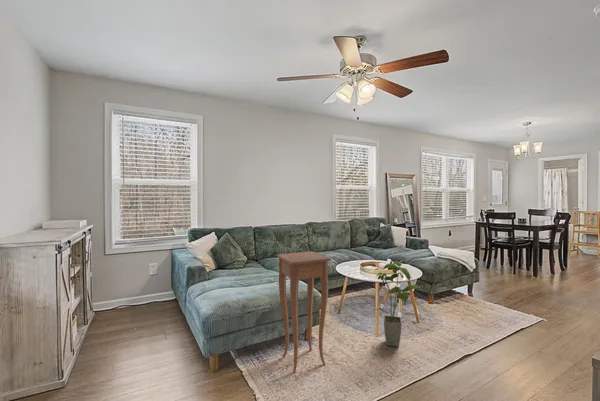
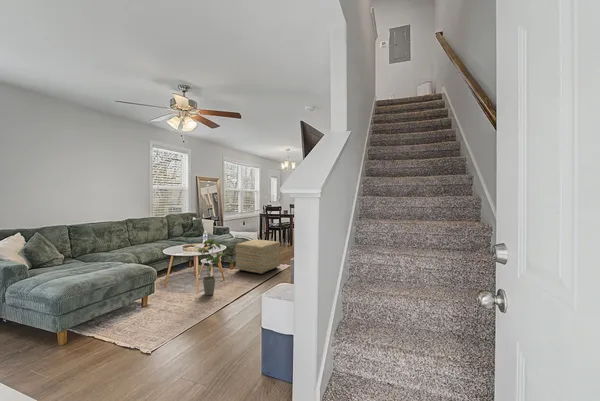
side table: present [277,251,331,373] -> none [120,237,167,325]
ottoman: none [437,264,518,325] -> present [236,240,280,274]

